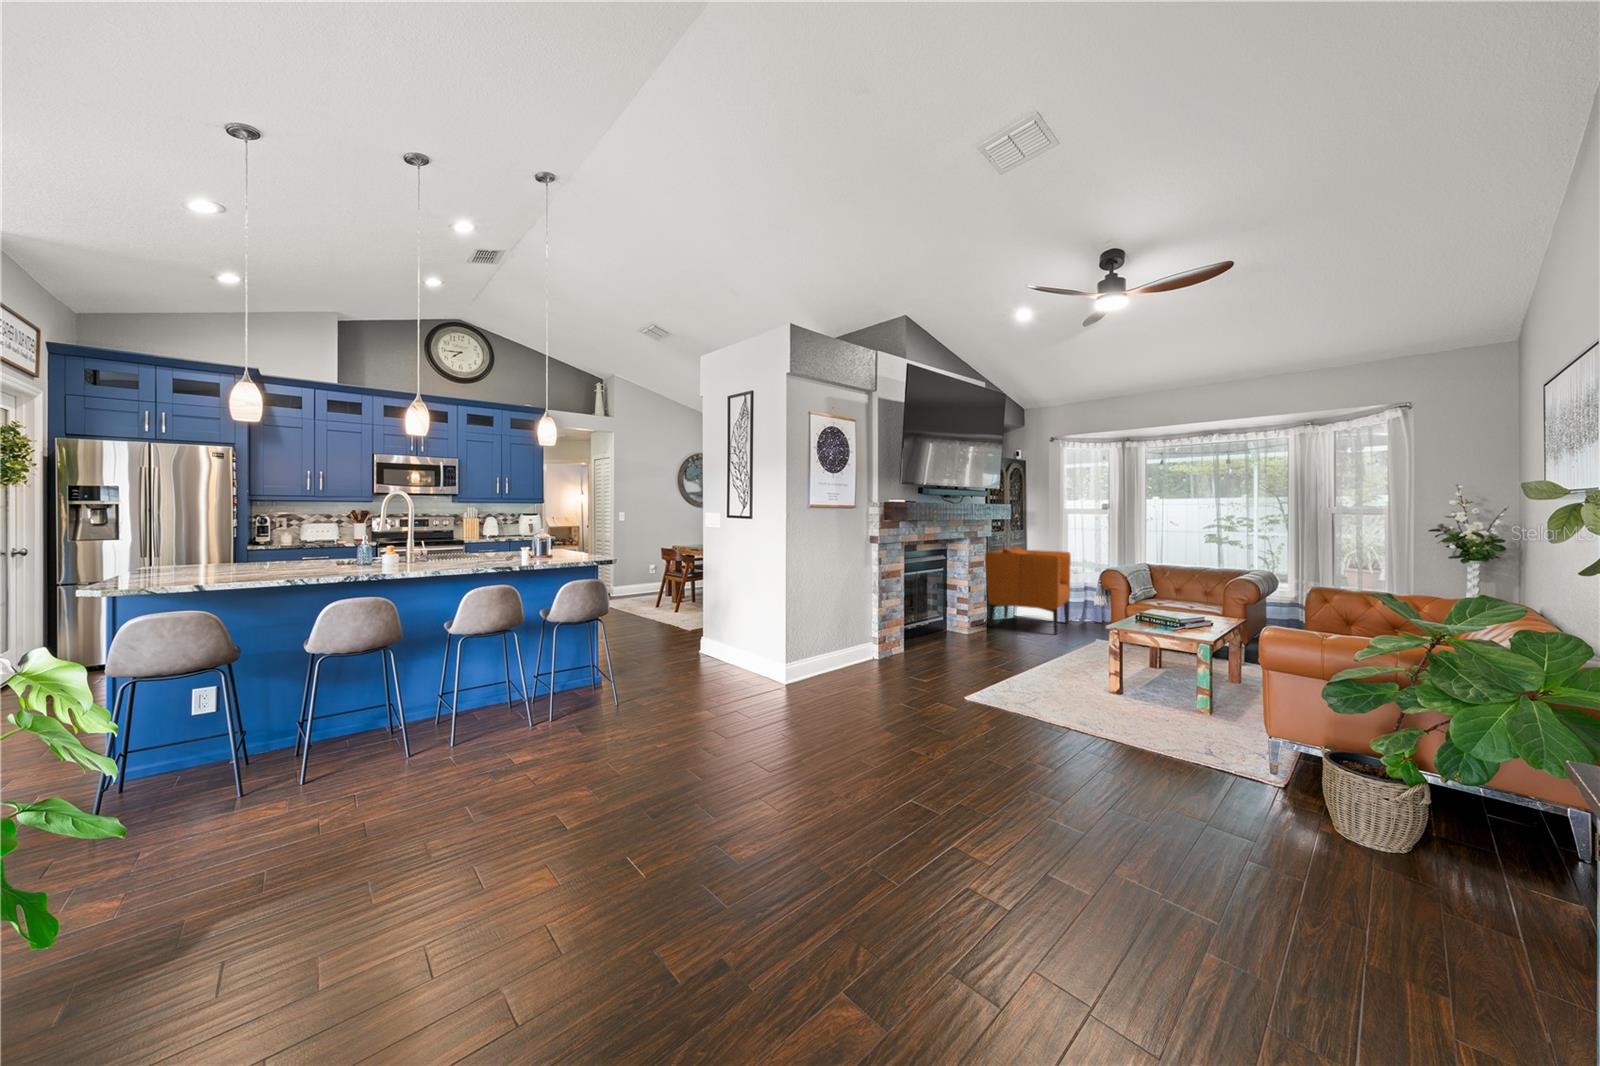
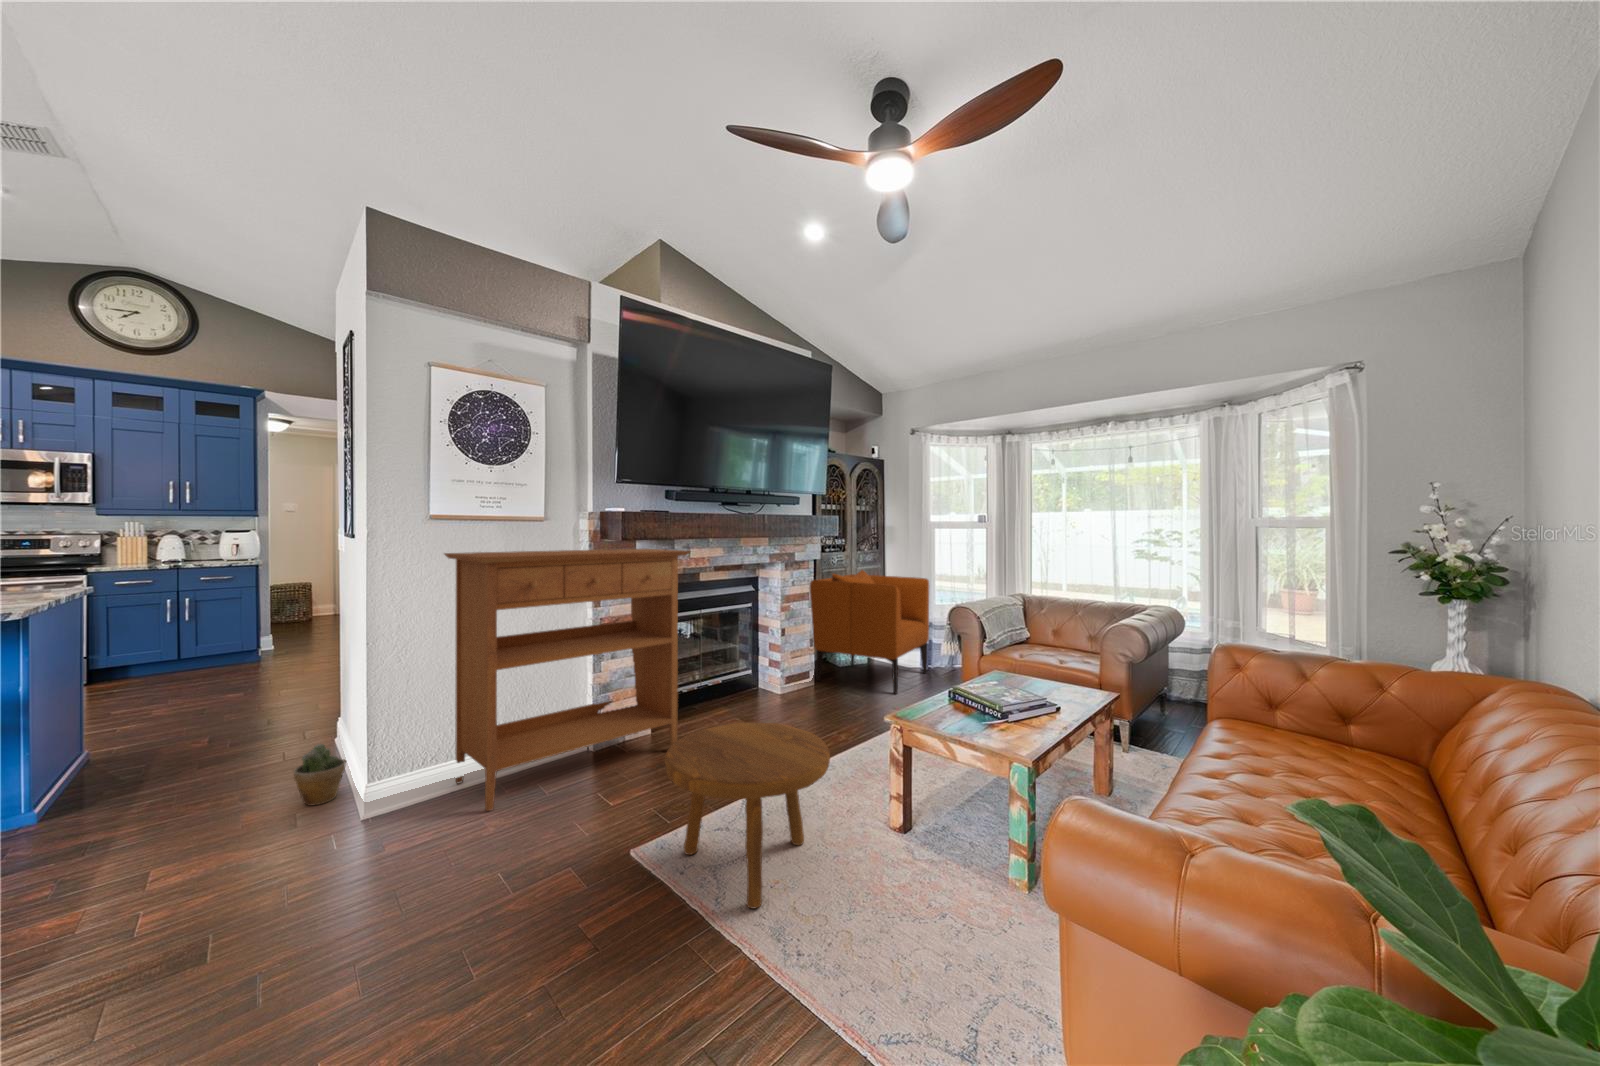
console table: none [815,527,948,681] -> present [444,549,690,811]
footstool: none [995,629,1093,715] -> present [665,723,830,908]
potted plant: none [738,643,762,678] -> present [293,744,346,806]

